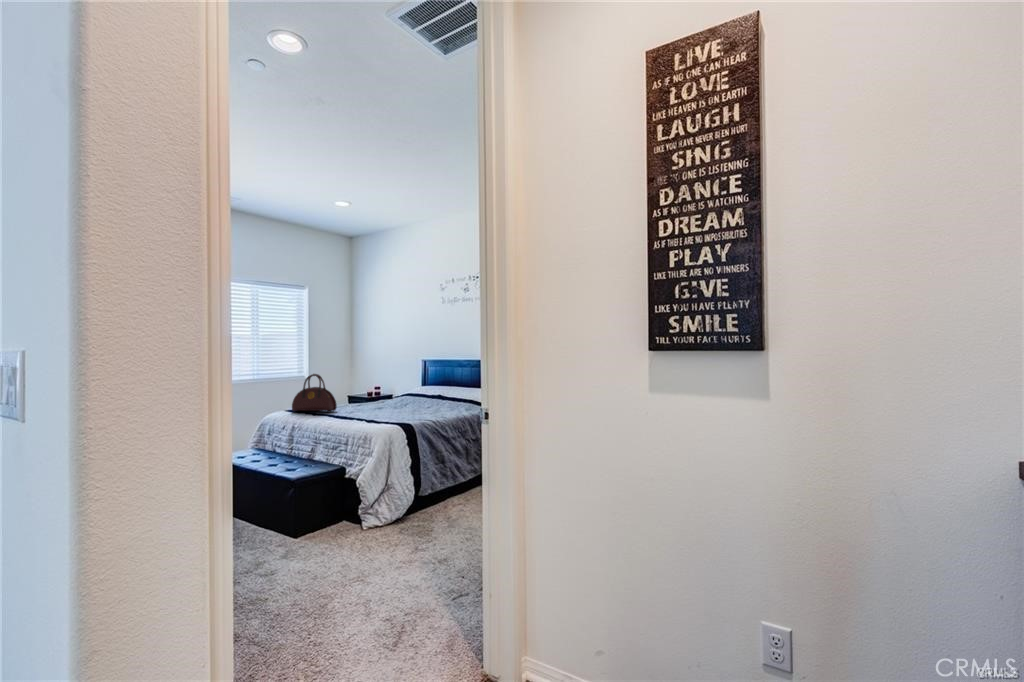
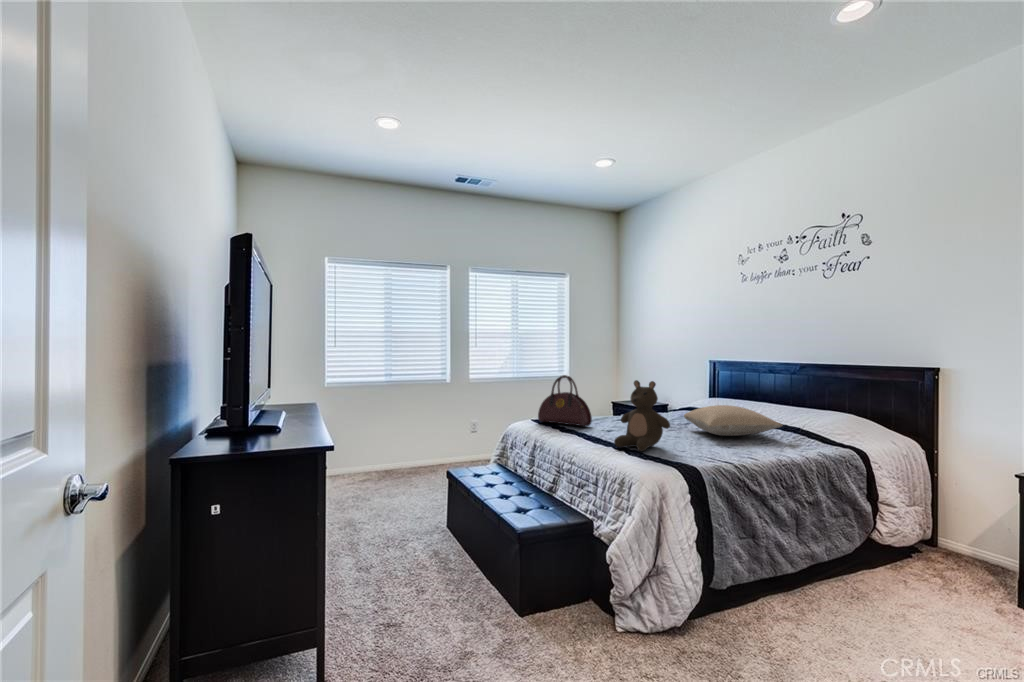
stuffed bear: none [357,374,394,421] -> present [614,380,670,451]
pillow: none [403,389,462,408] -> present [684,405,782,436]

